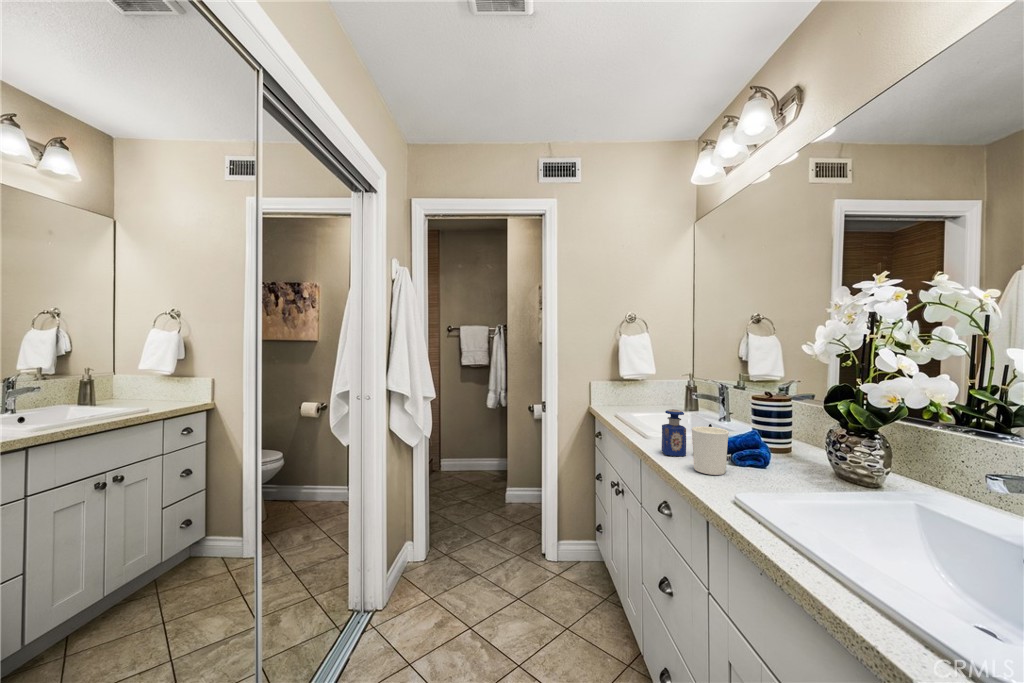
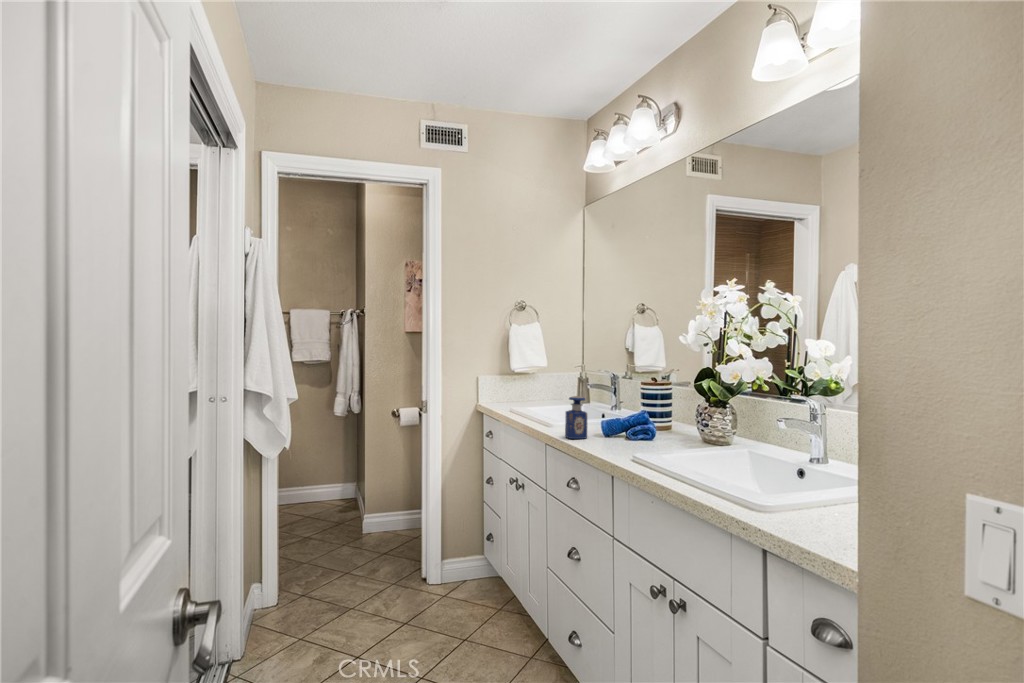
candle holder: present [692,427,729,475] -> none [595,408,625,448]

